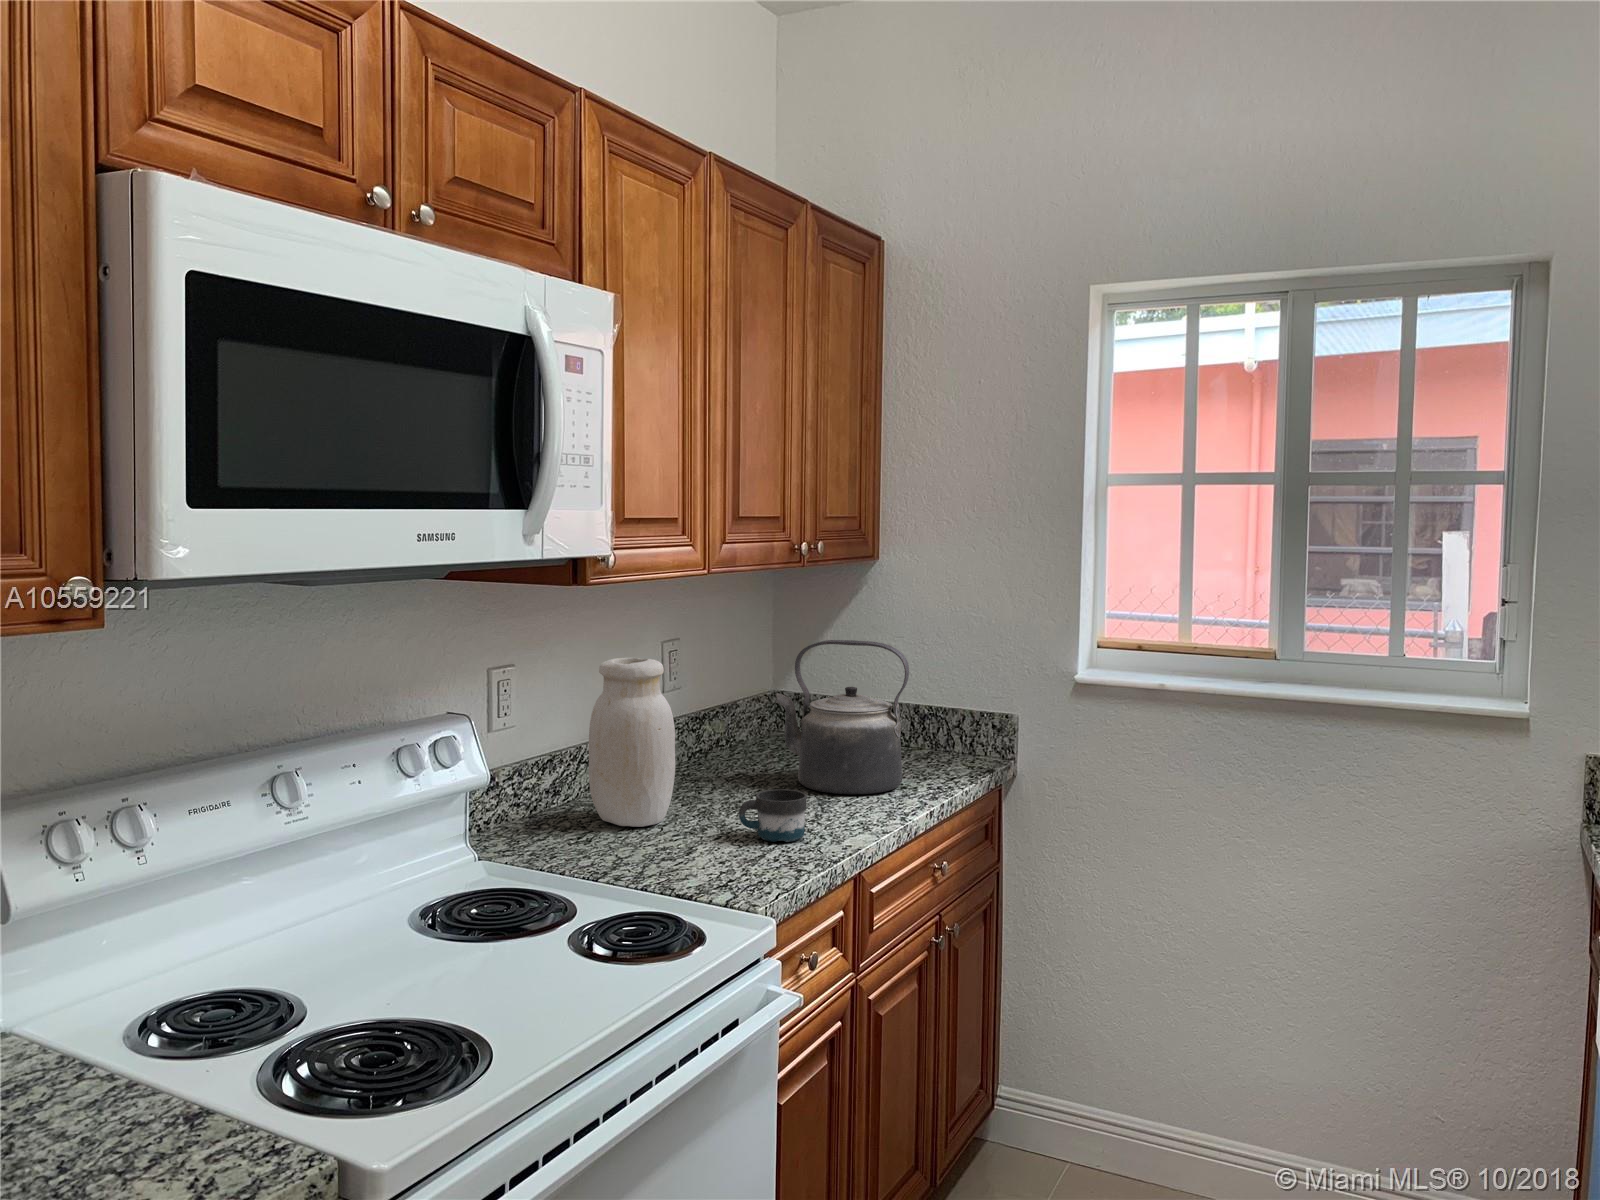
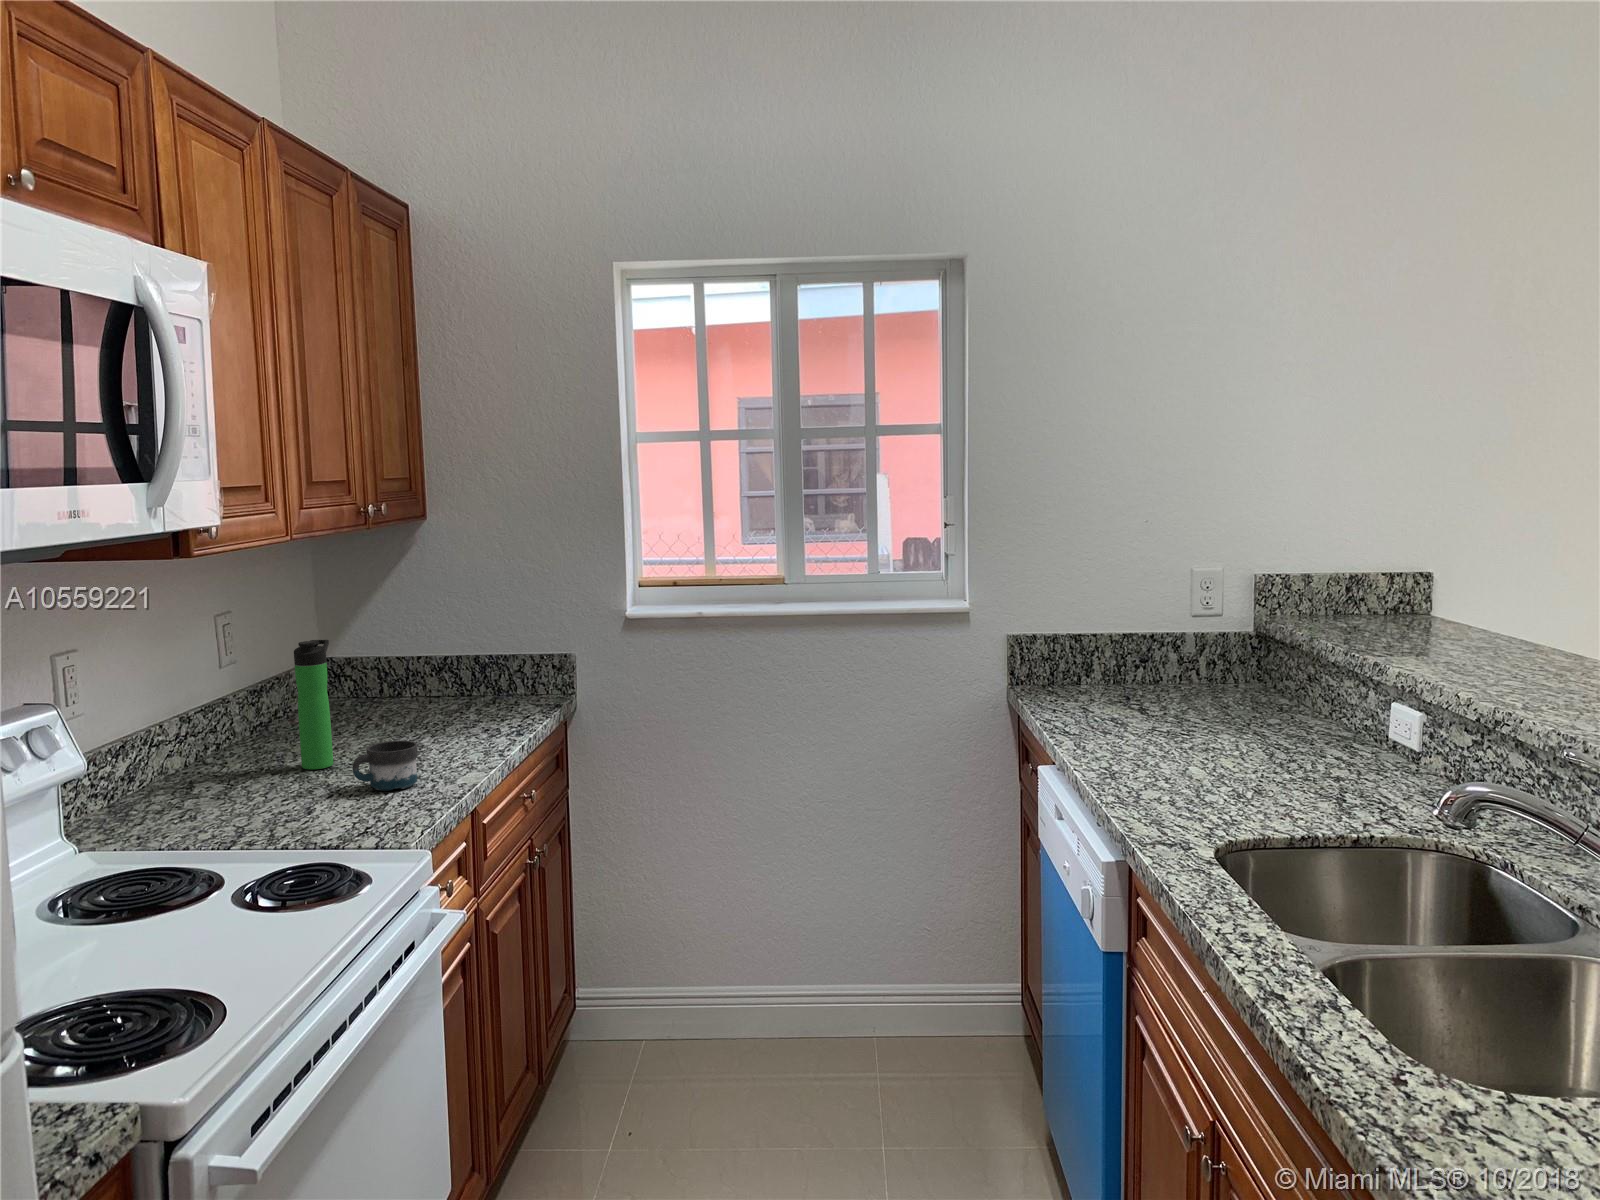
kettle: present [776,640,909,794] -> none [349,598,483,744]
jar: present [589,658,675,827] -> none [174,630,273,800]
bottle: none [710,675,746,807] -> present [294,640,333,770]

